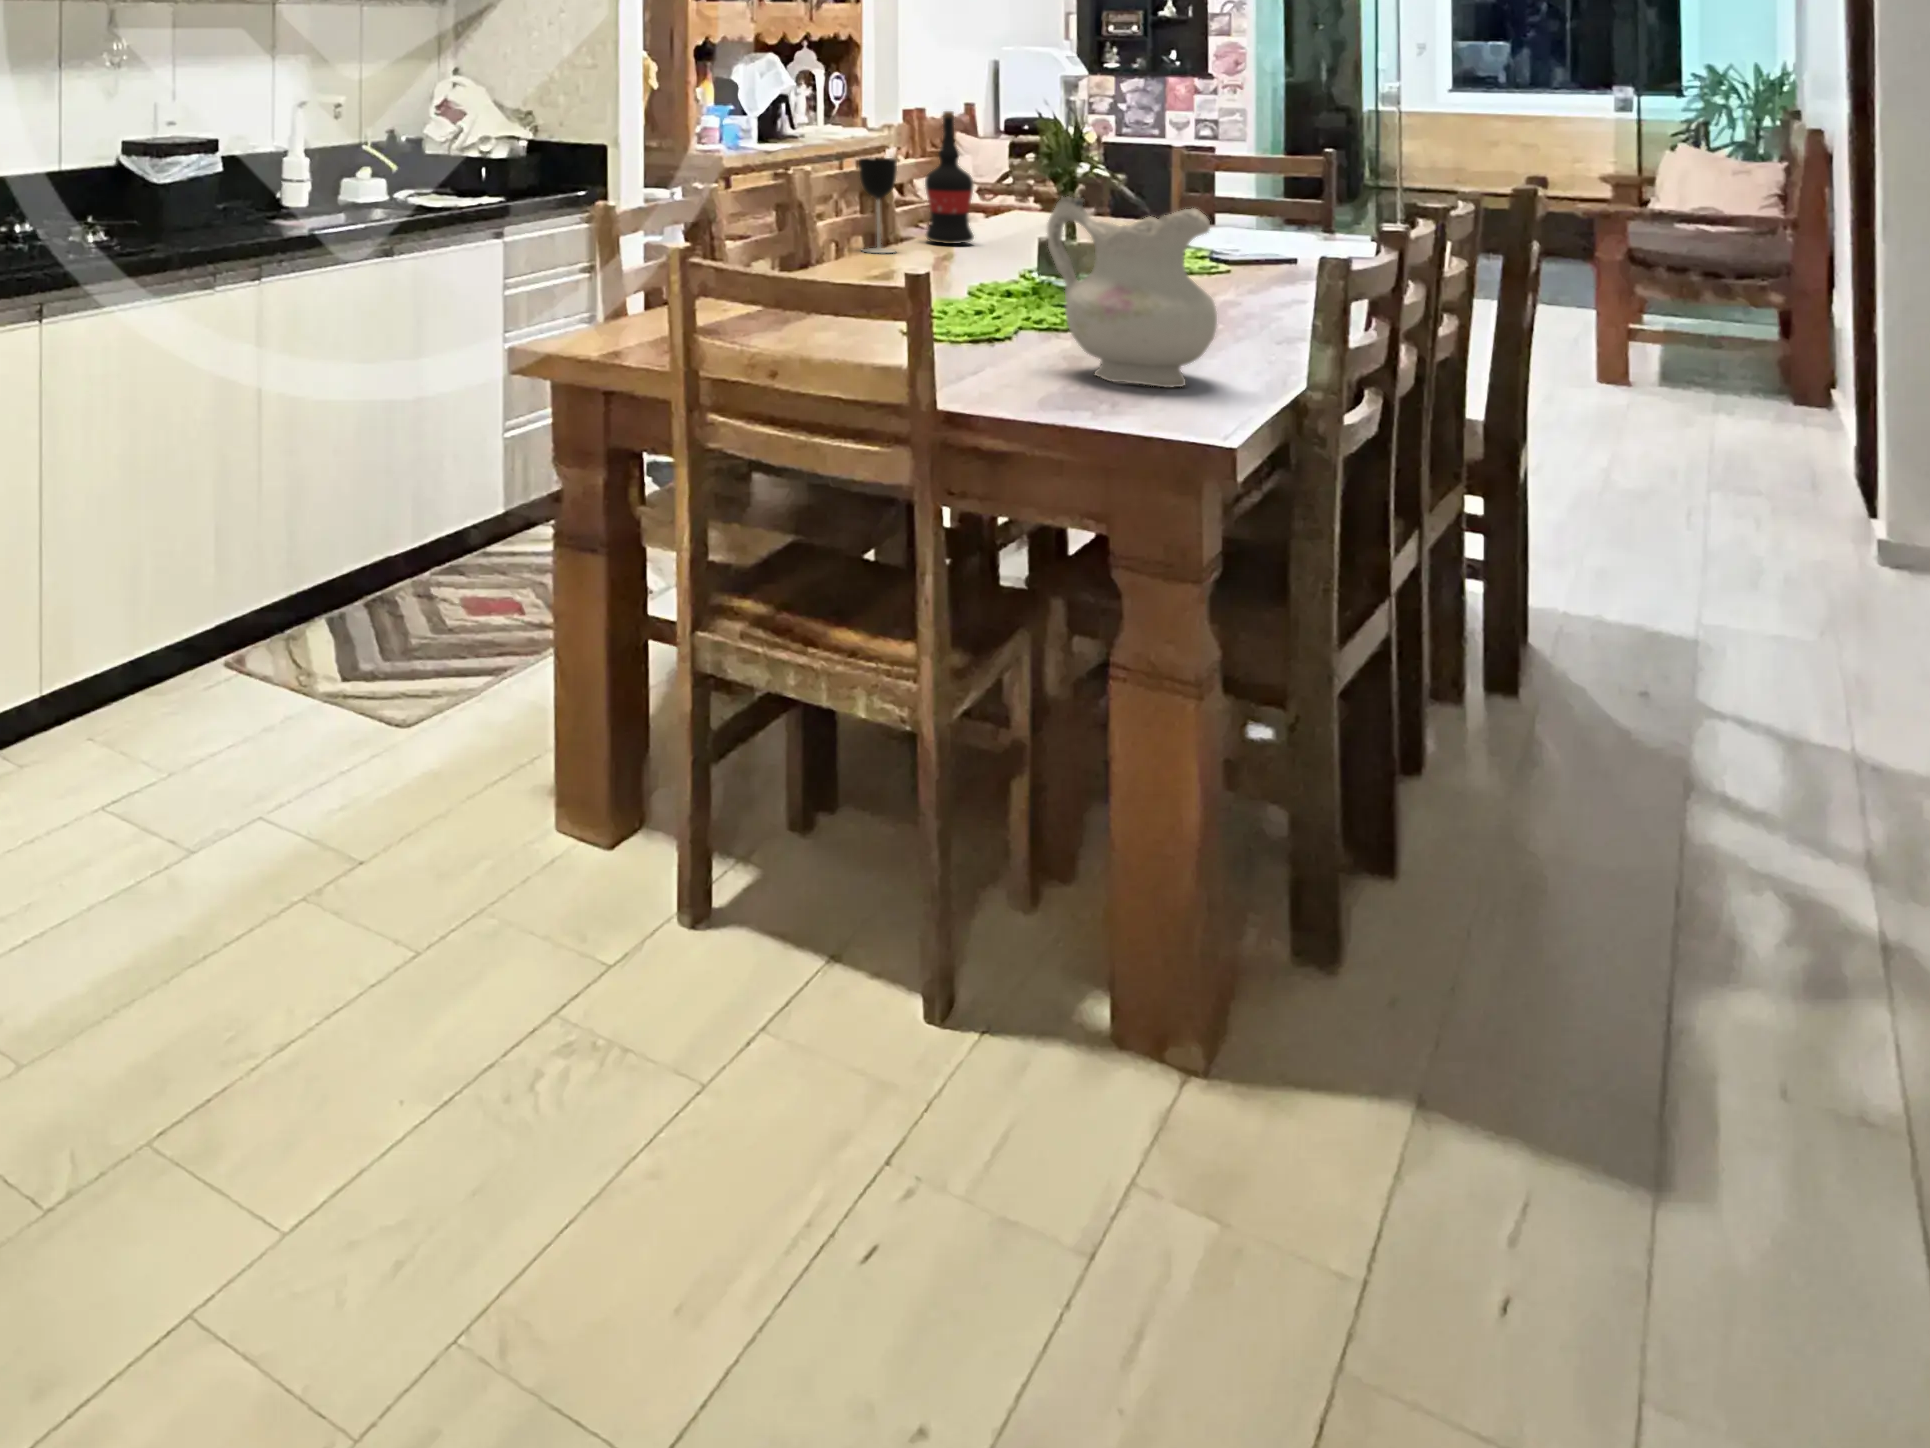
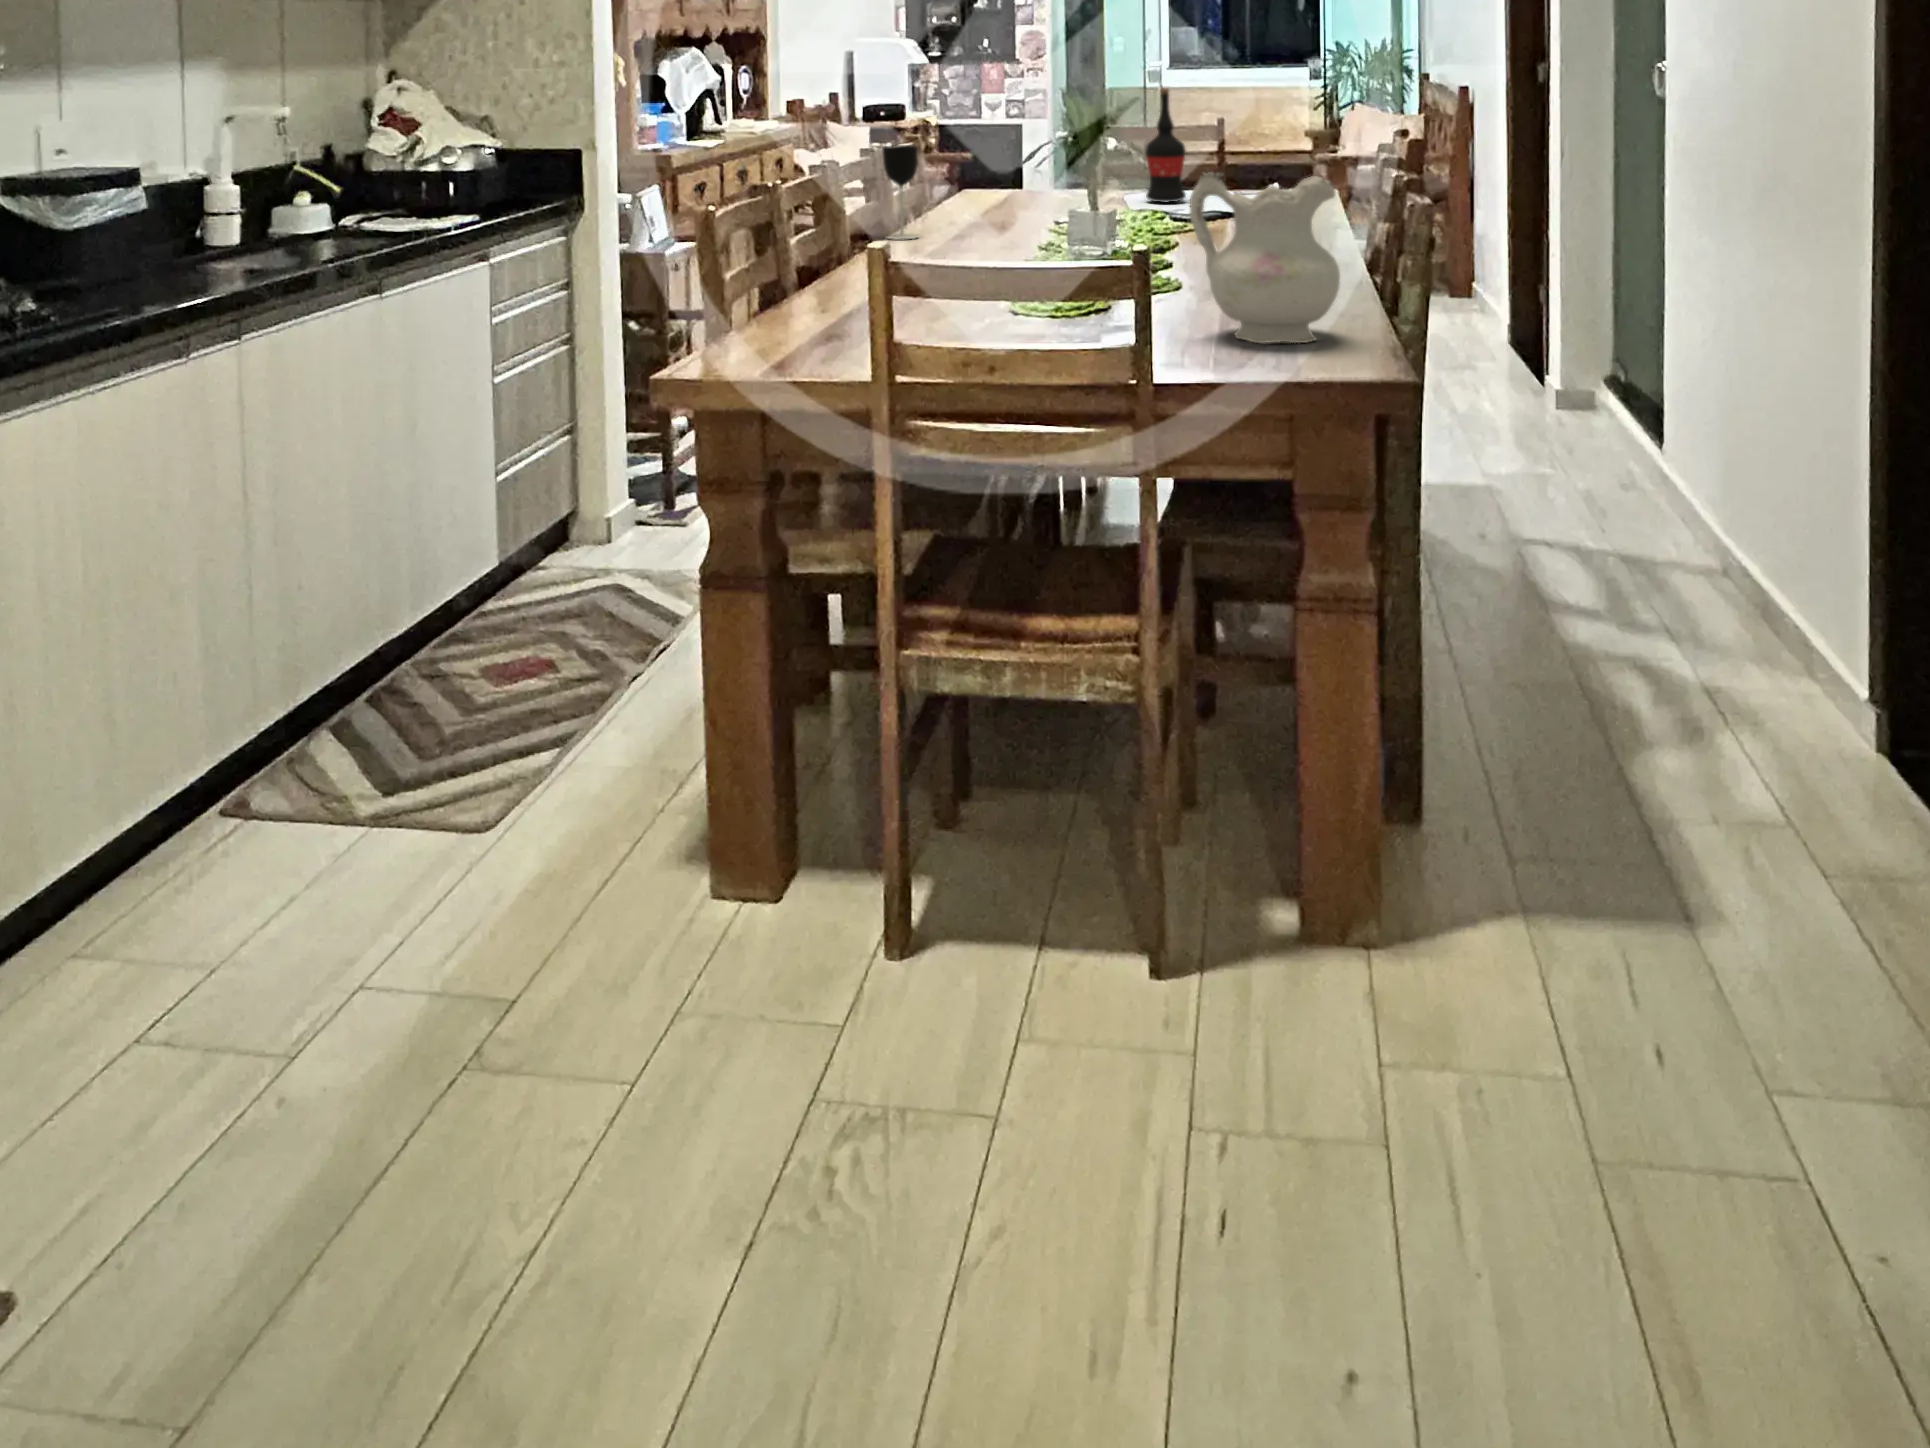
wine bottle: present [925,111,974,244] -> present [1145,88,1186,202]

